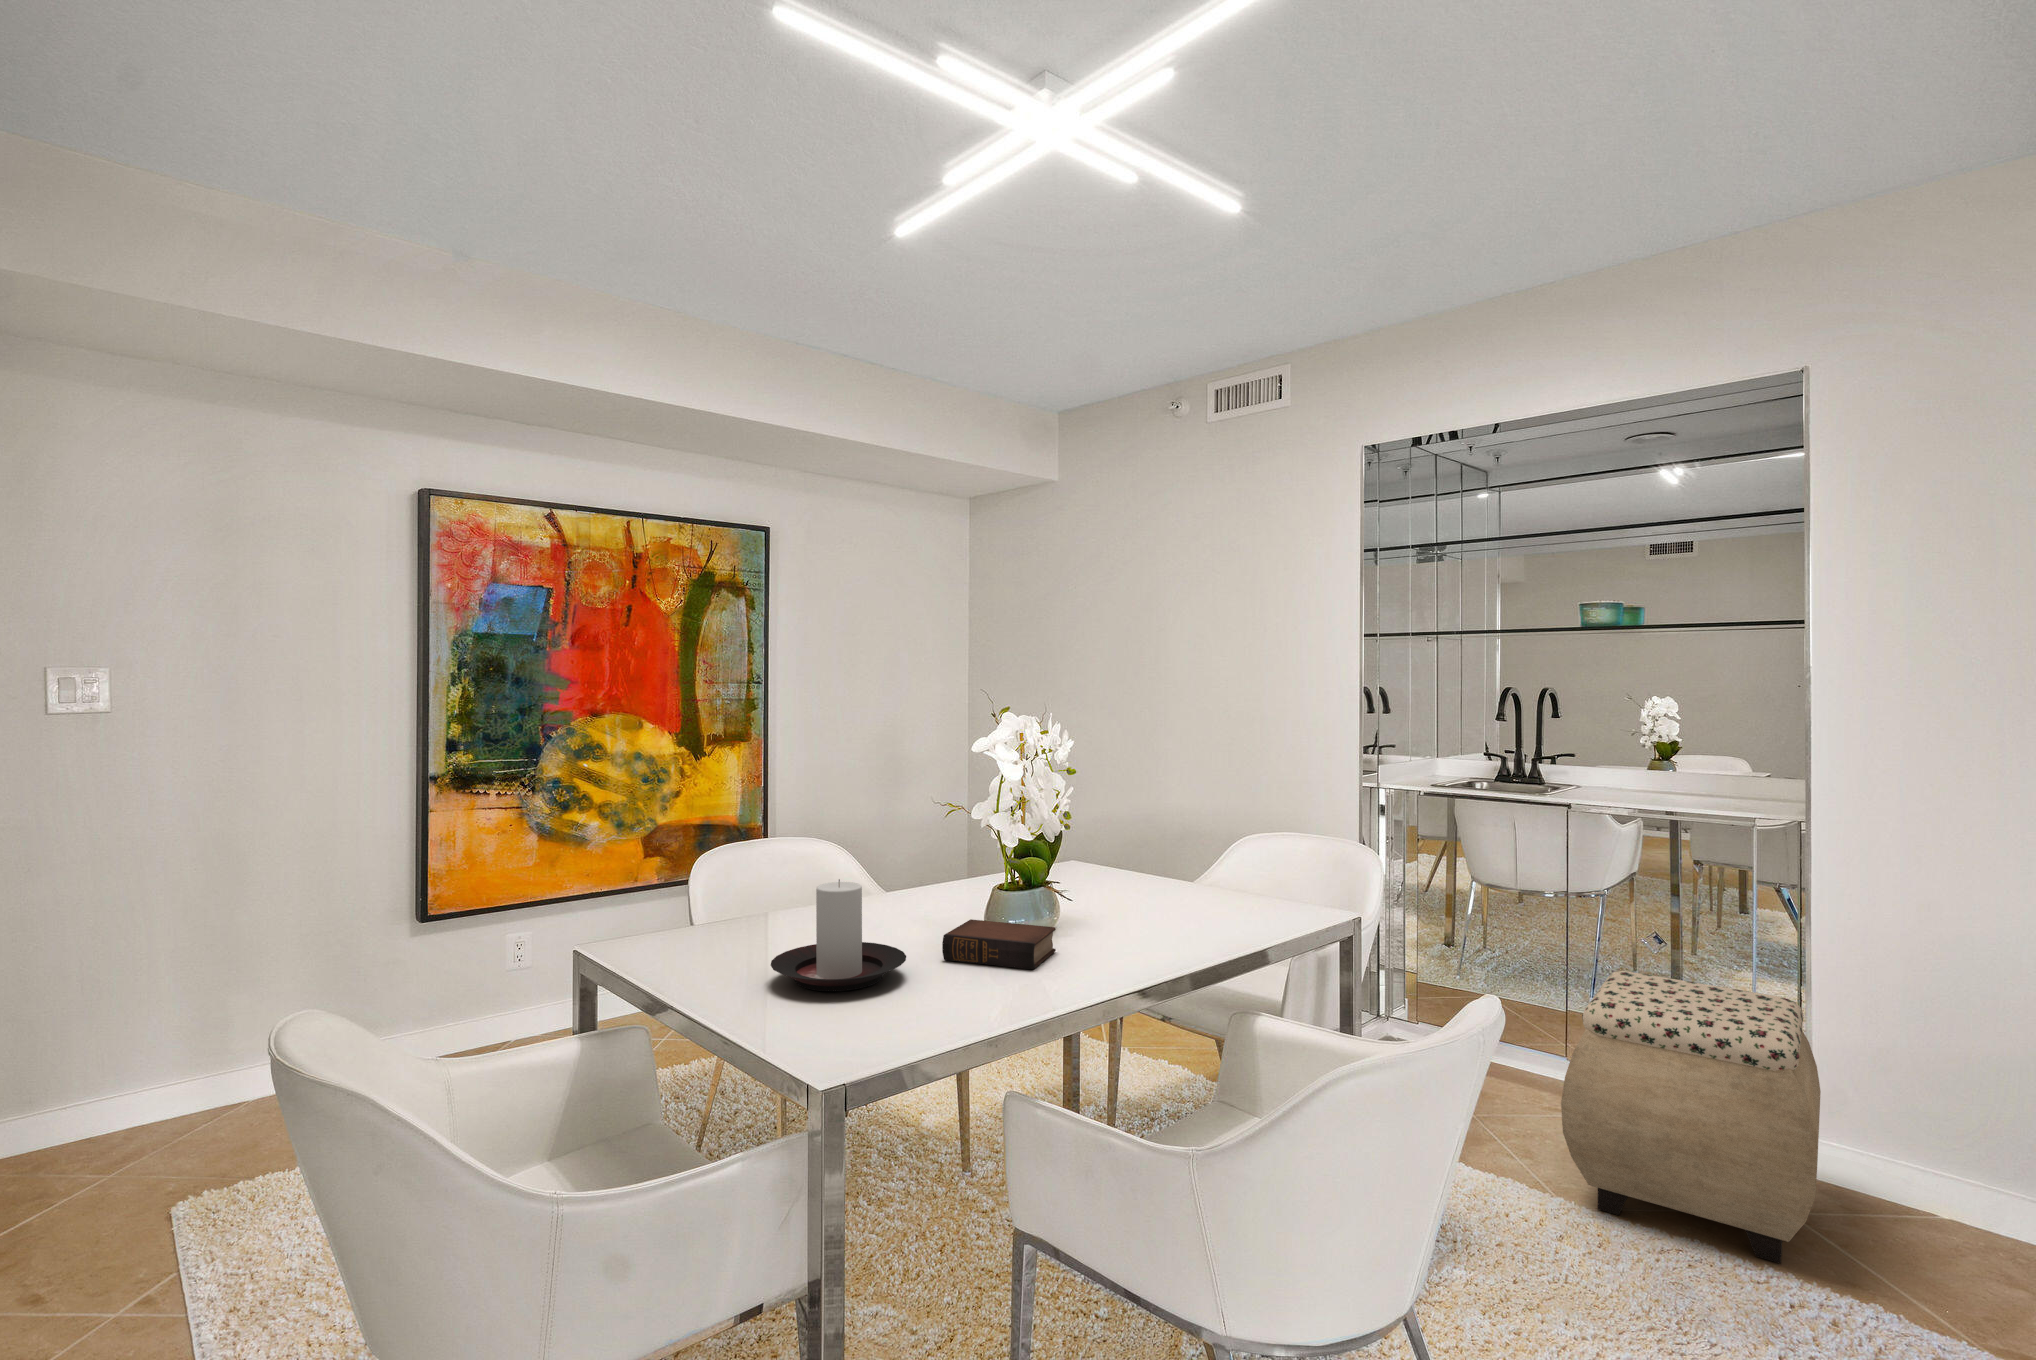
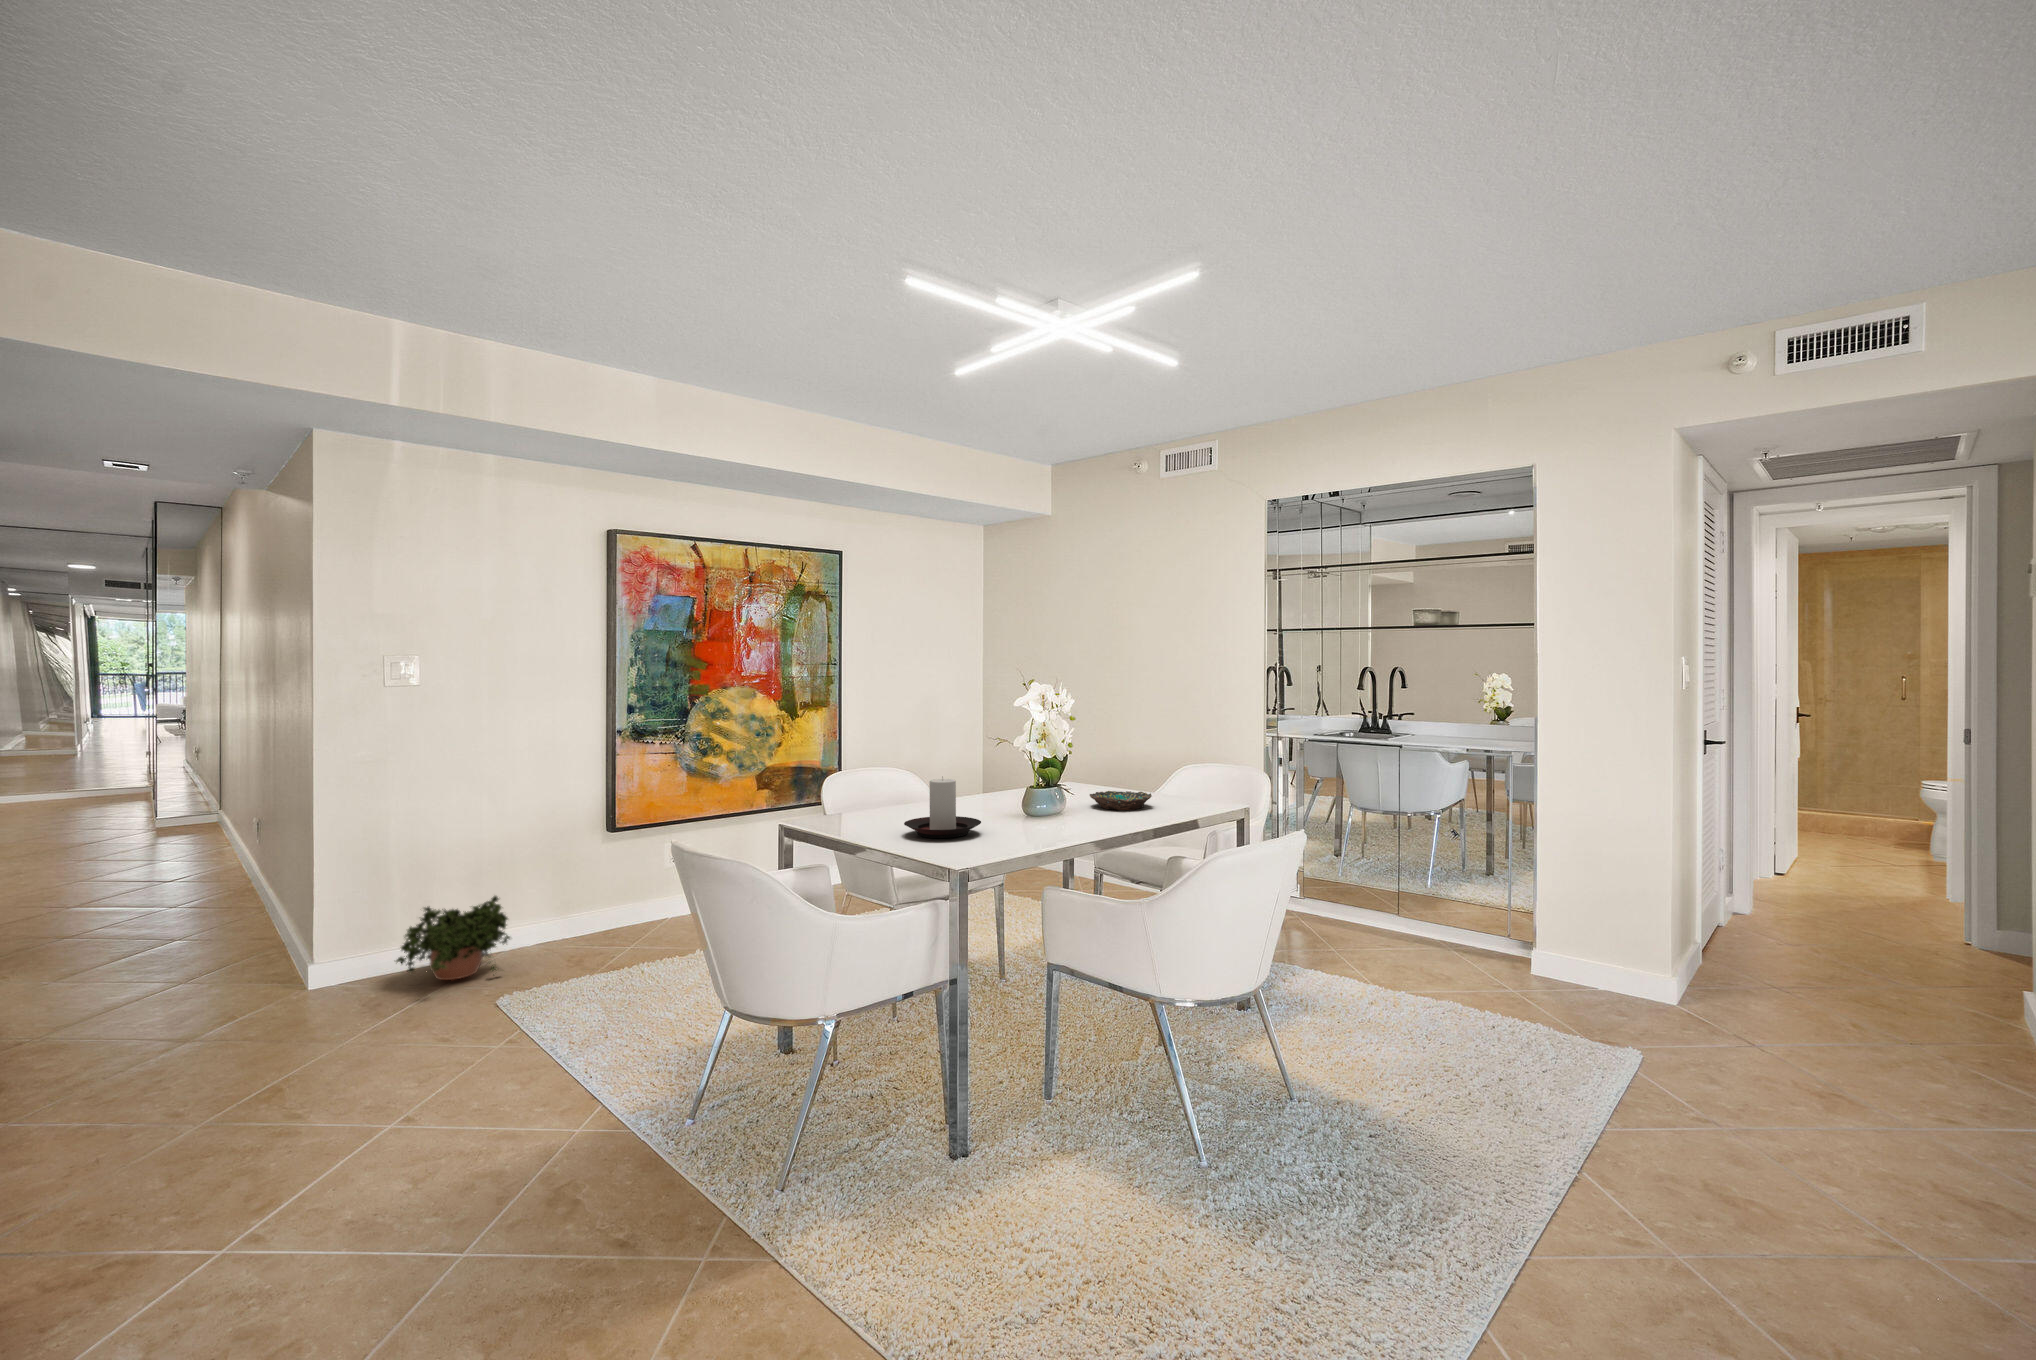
bowl: none [1098,883,1198,920] -> present [1090,791,1152,810]
book: present [942,919,1056,969] -> none [1000,806,1066,830]
ottoman: present [1561,971,1821,1263] -> none [1376,848,1537,1010]
potted plant: none [31,1025,235,1166] -> present [396,896,510,980]

